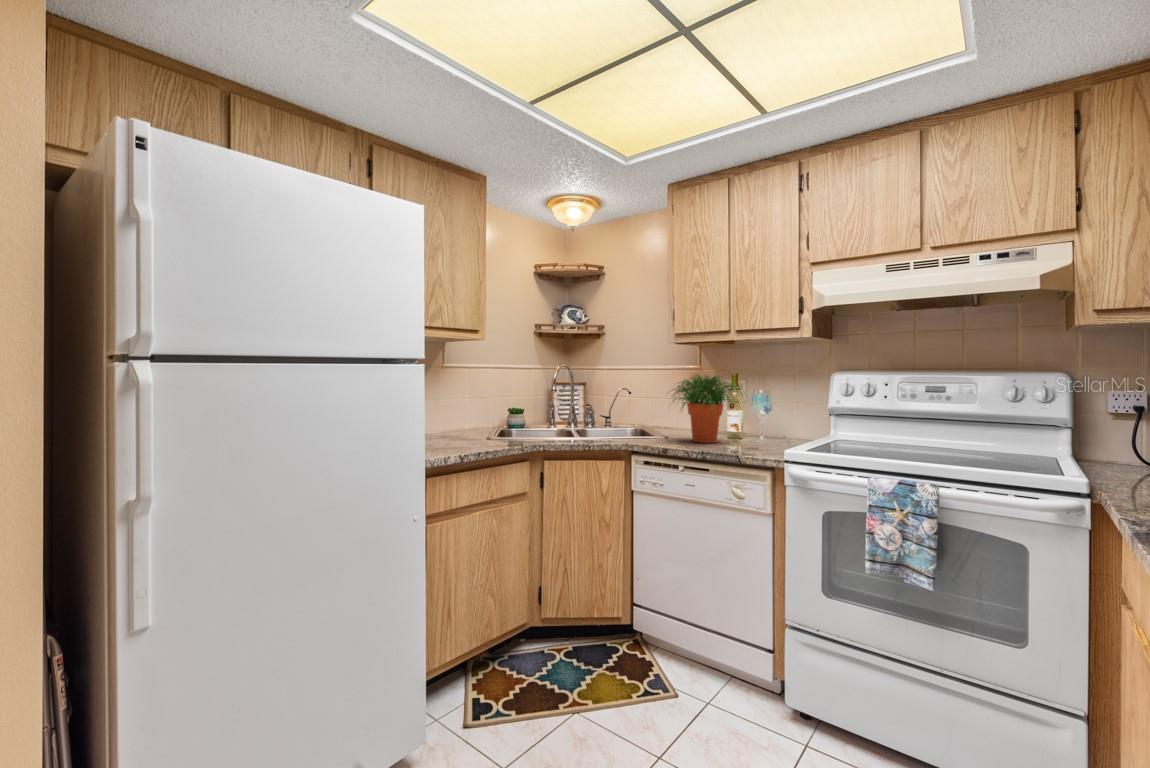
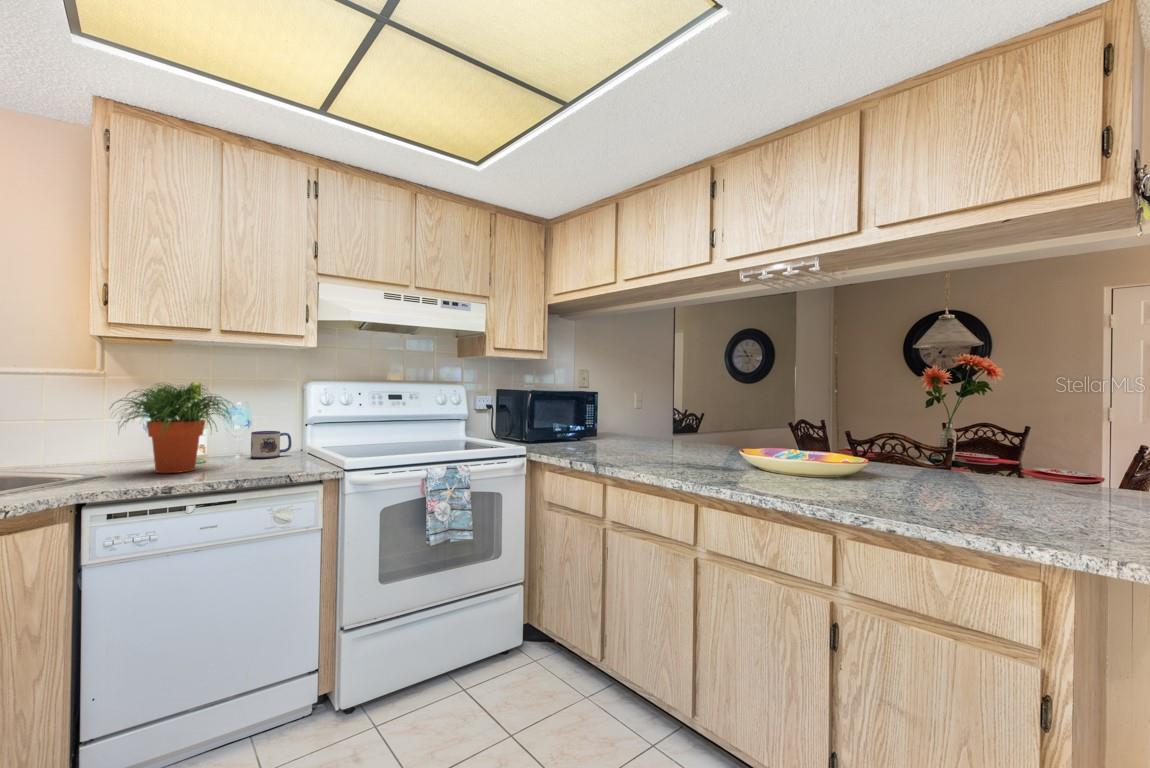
mug: none [773,418,807,444] -> present [251,431,291,458]

